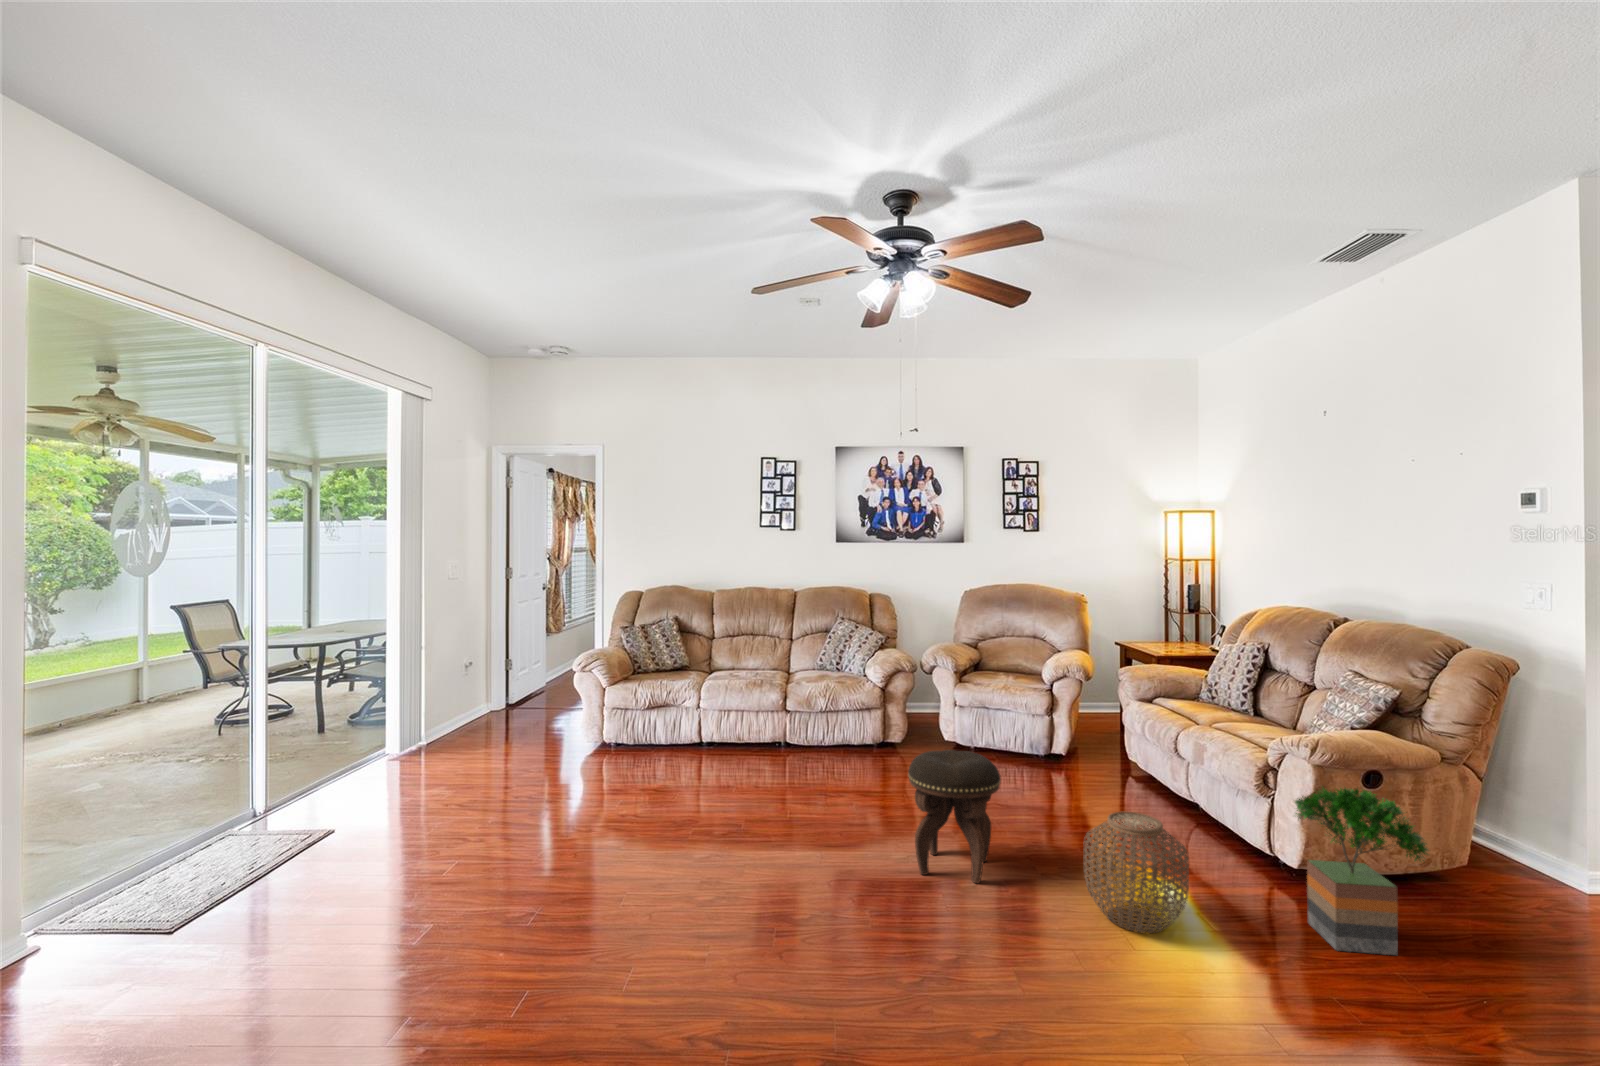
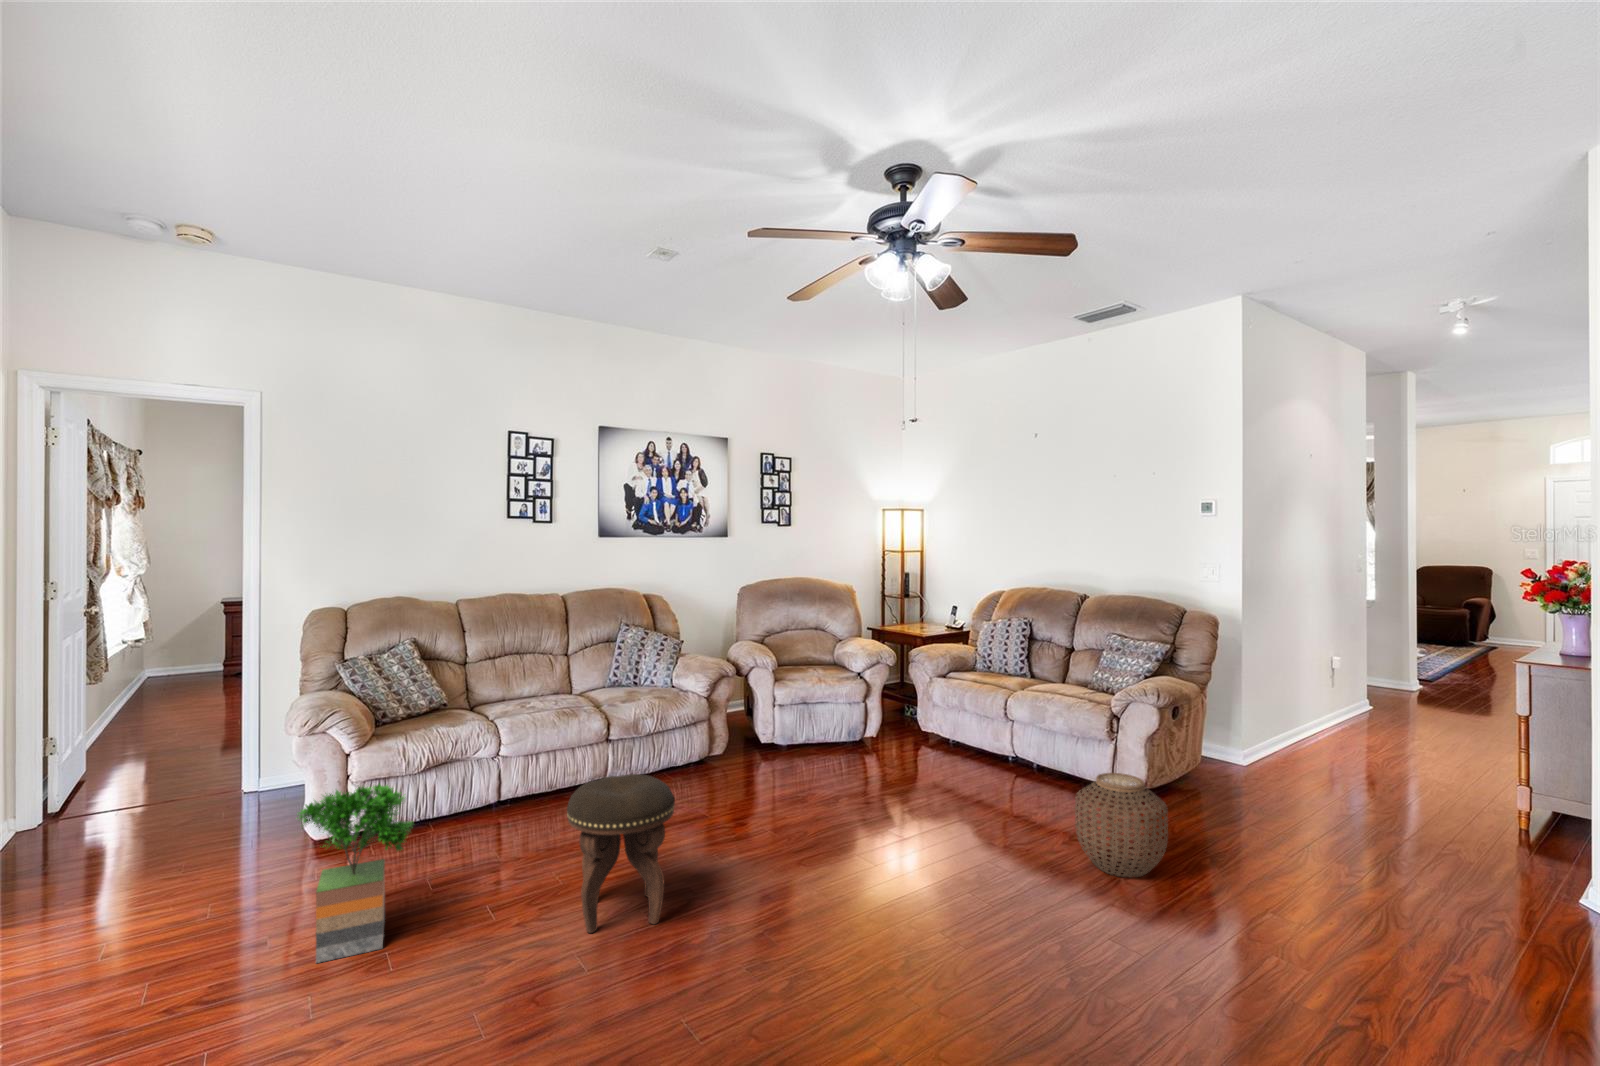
footstool: present [908,750,1001,883] -> present [567,774,675,933]
potted tree: present [1295,788,1428,955] -> present [299,783,413,963]

